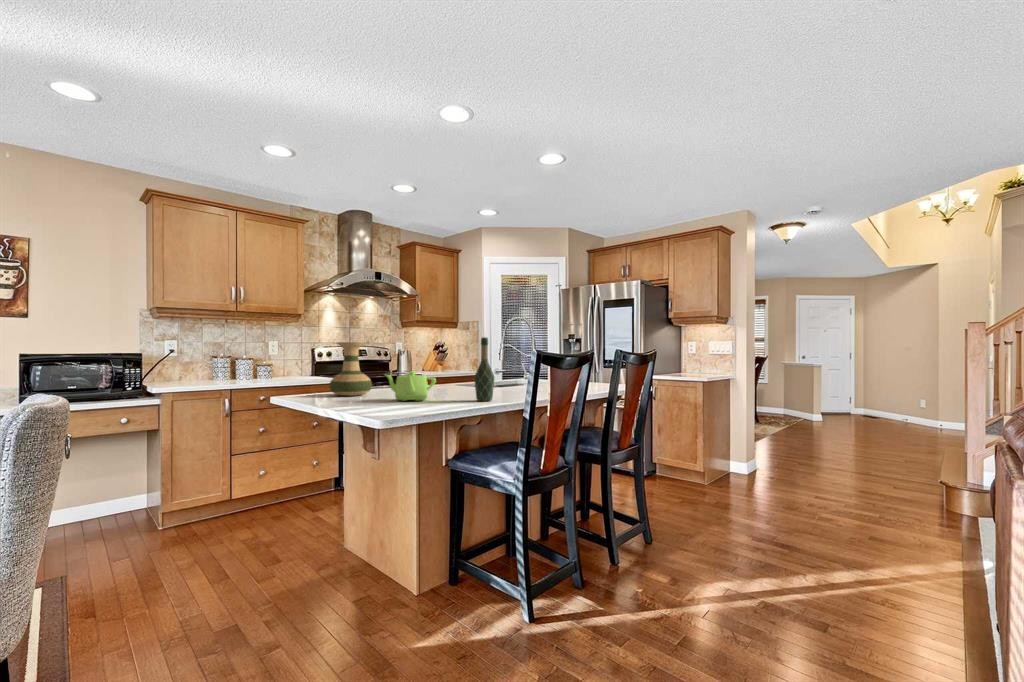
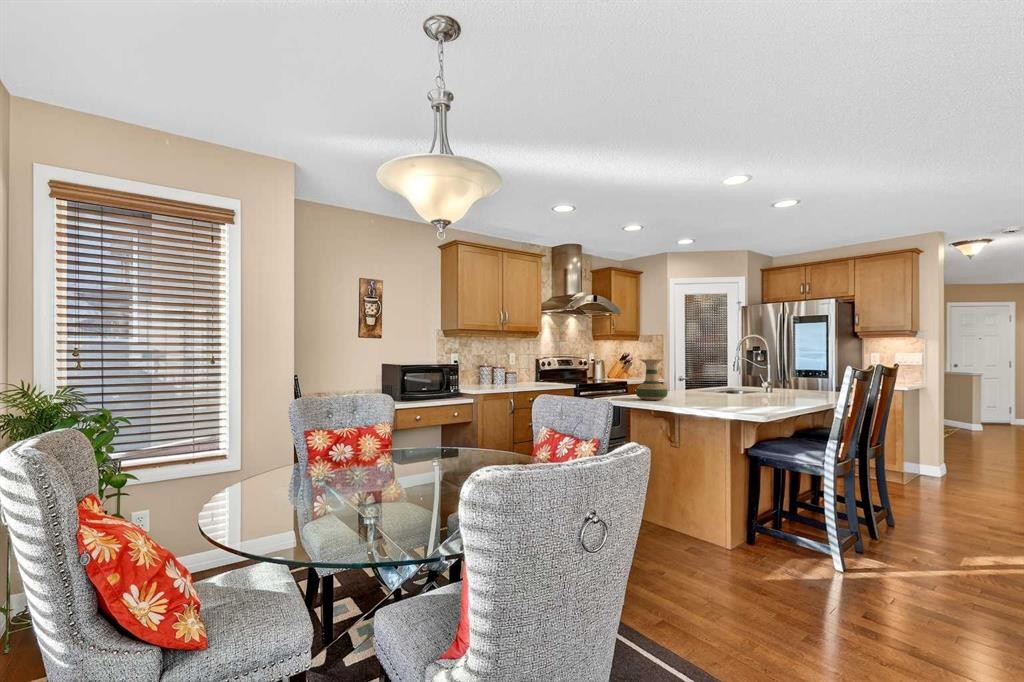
wine bottle: present [474,337,495,401] -> none [769,358,786,406]
teapot: present [385,371,436,401] -> none [697,383,737,405]

